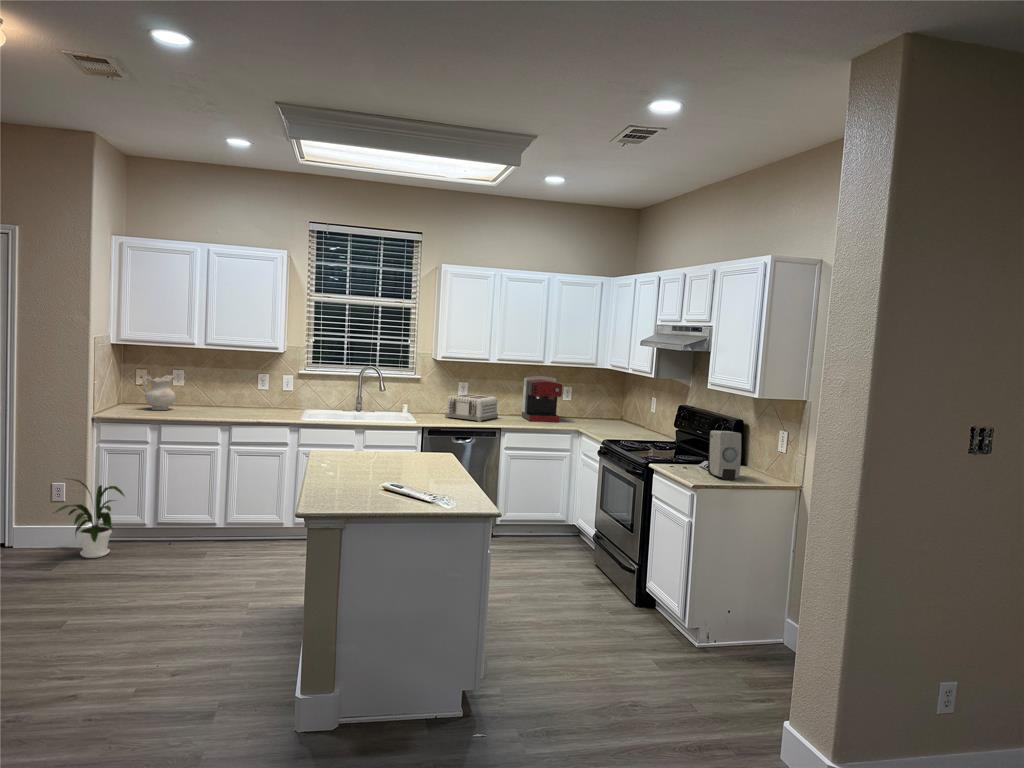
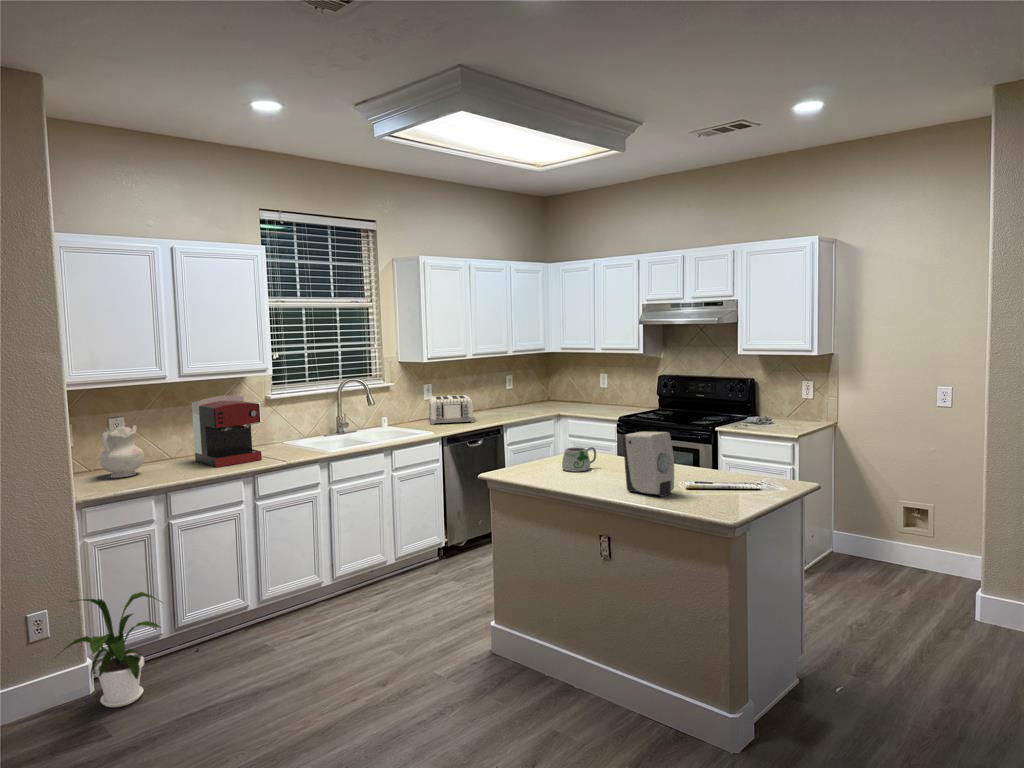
coffee maker: present [522,376,562,422] -> present [192,396,262,467]
soap dispenser: present [708,431,741,480] -> present [623,432,674,497]
mug: none [370,441,404,466] -> present [562,447,596,472]

